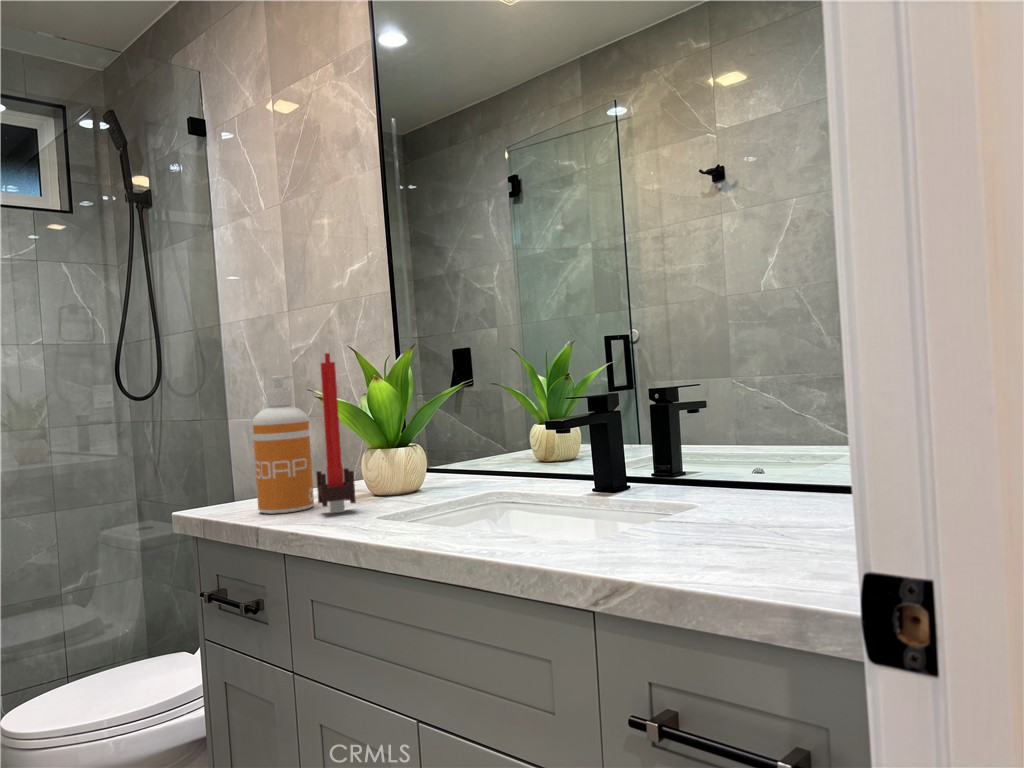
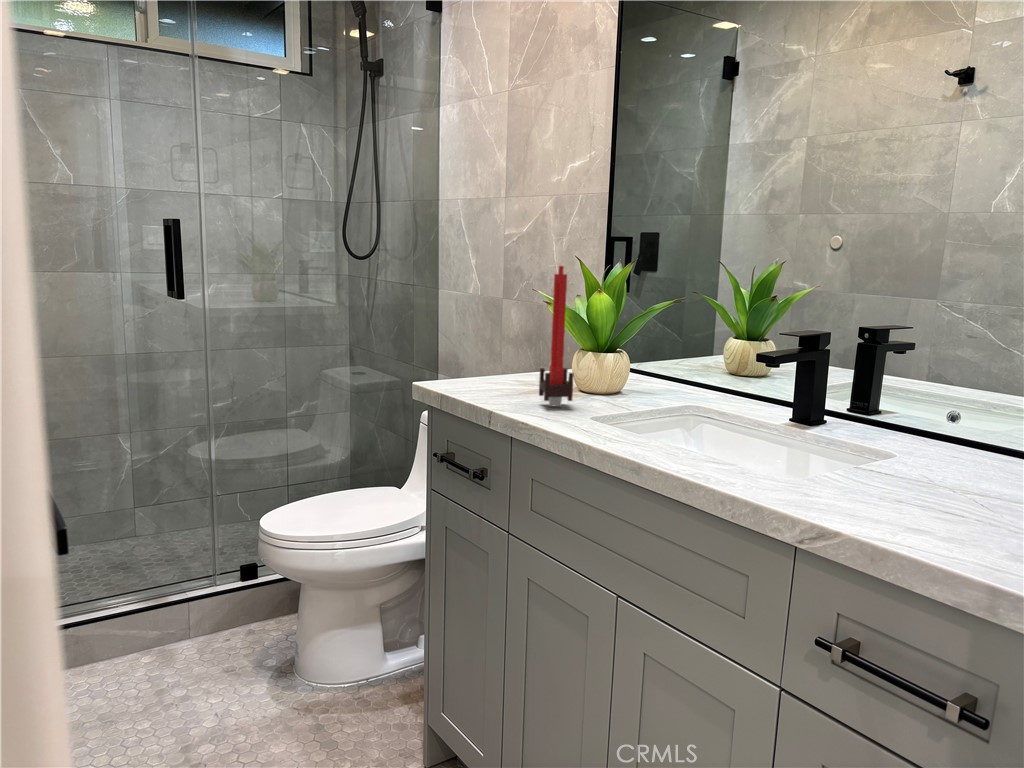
soap dispenser: present [253,376,314,514] -> none [485,278,534,399]

